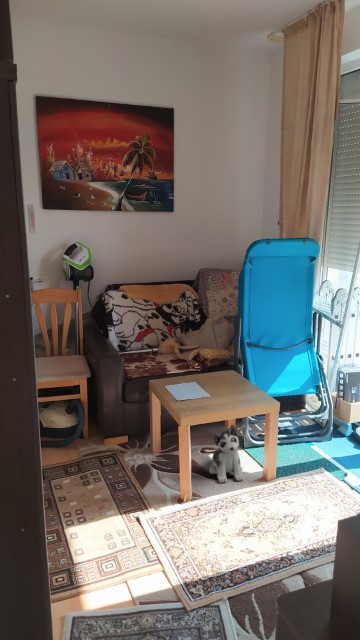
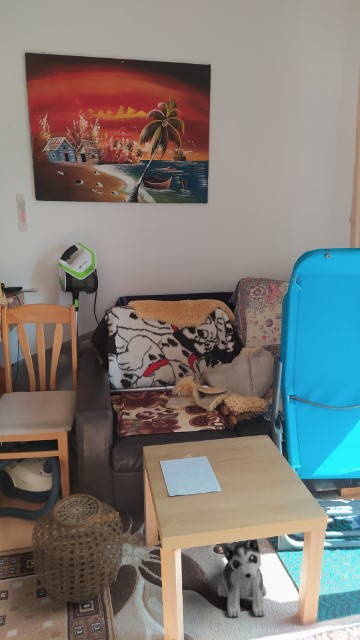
woven basket: none [78,411,142,485] -> present [32,494,123,603]

